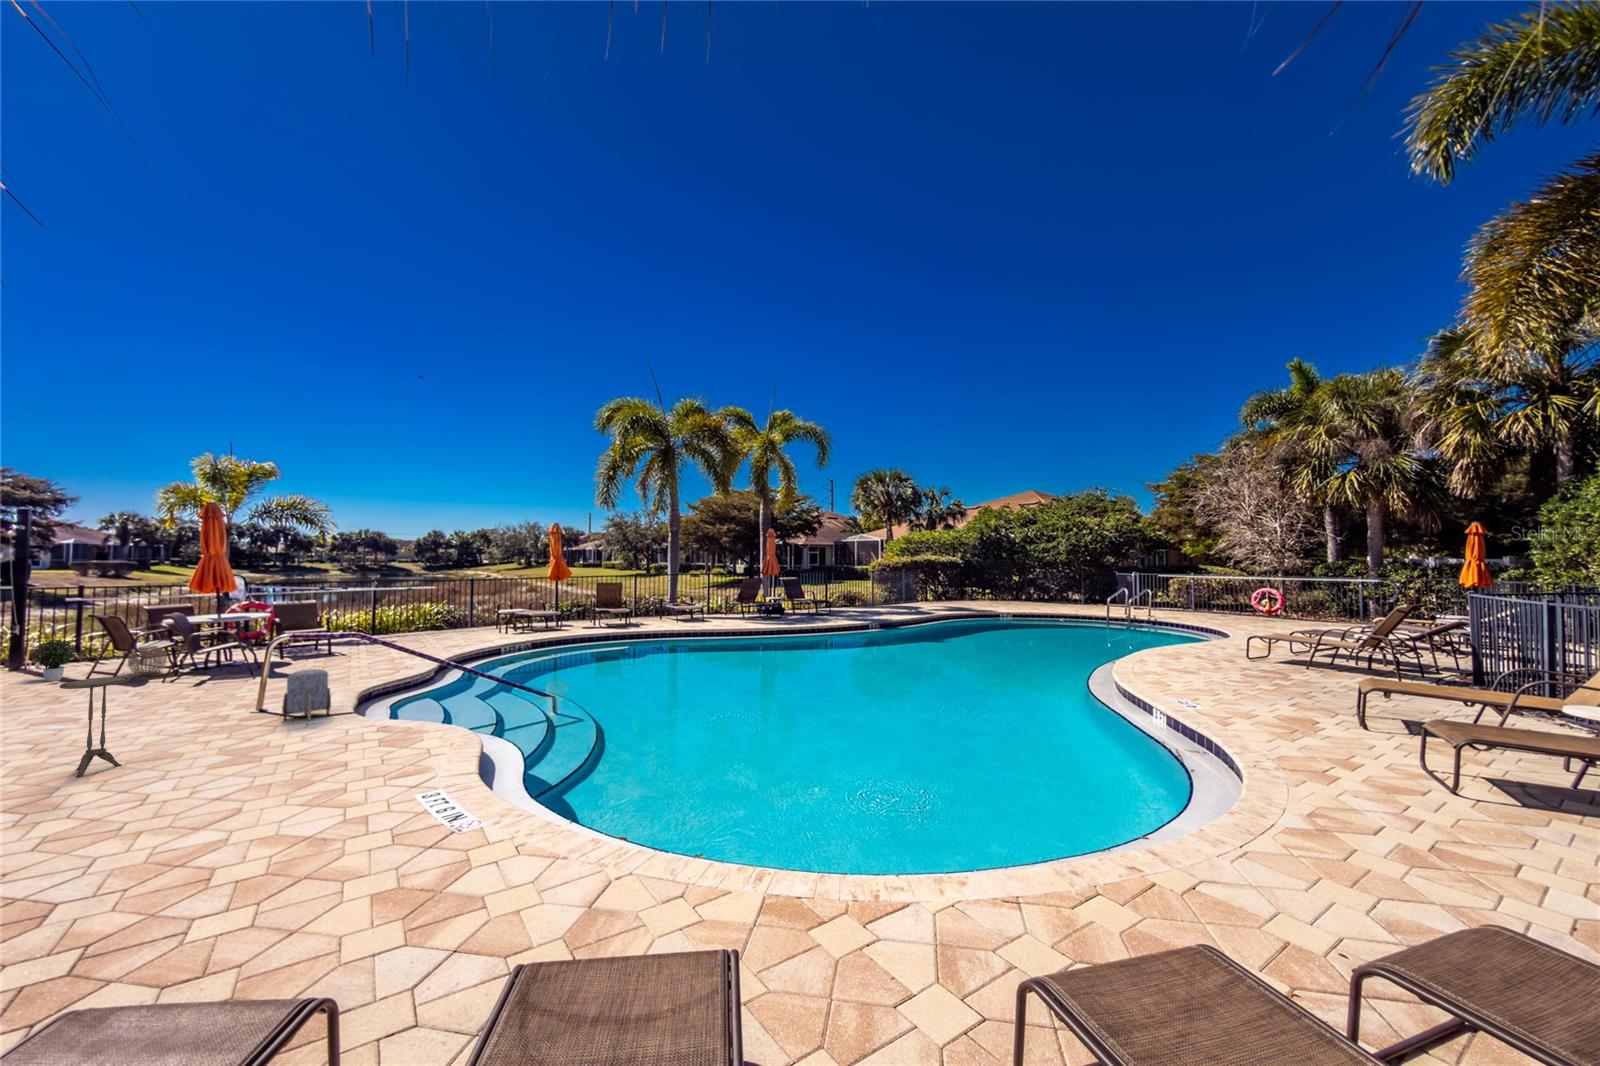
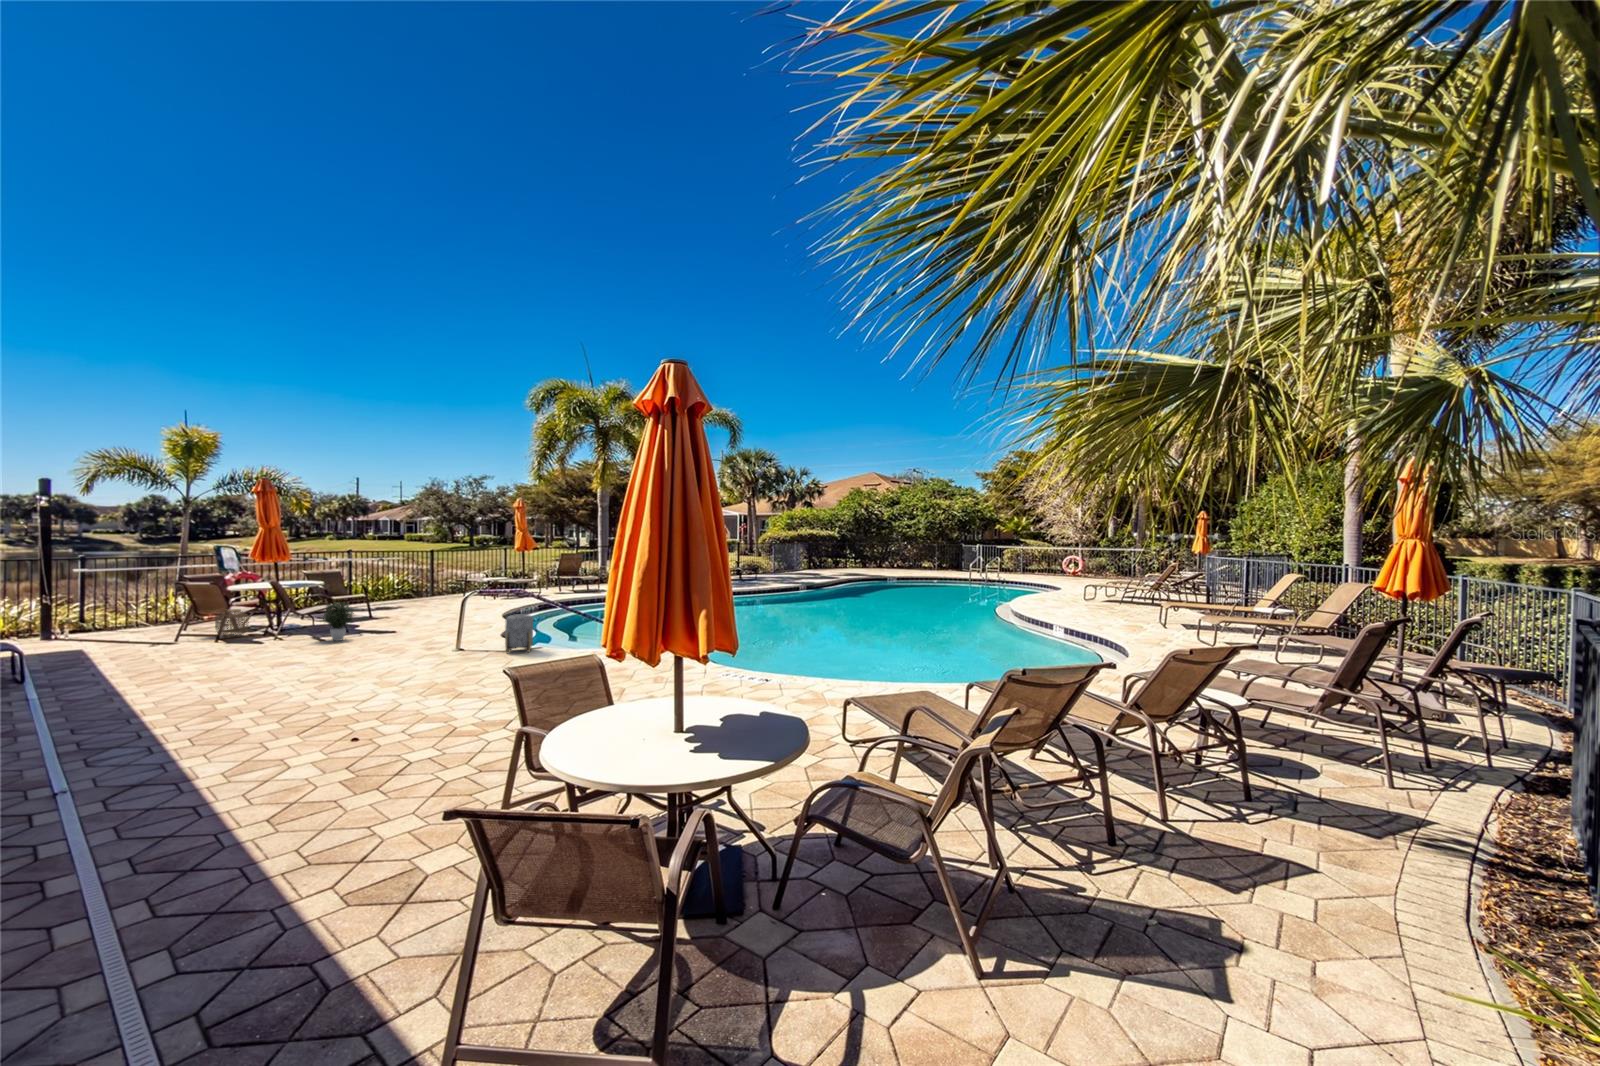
potted plant: present [30,640,76,682] -> present [323,602,354,641]
side table: present [59,677,131,777] -> none [443,613,482,683]

